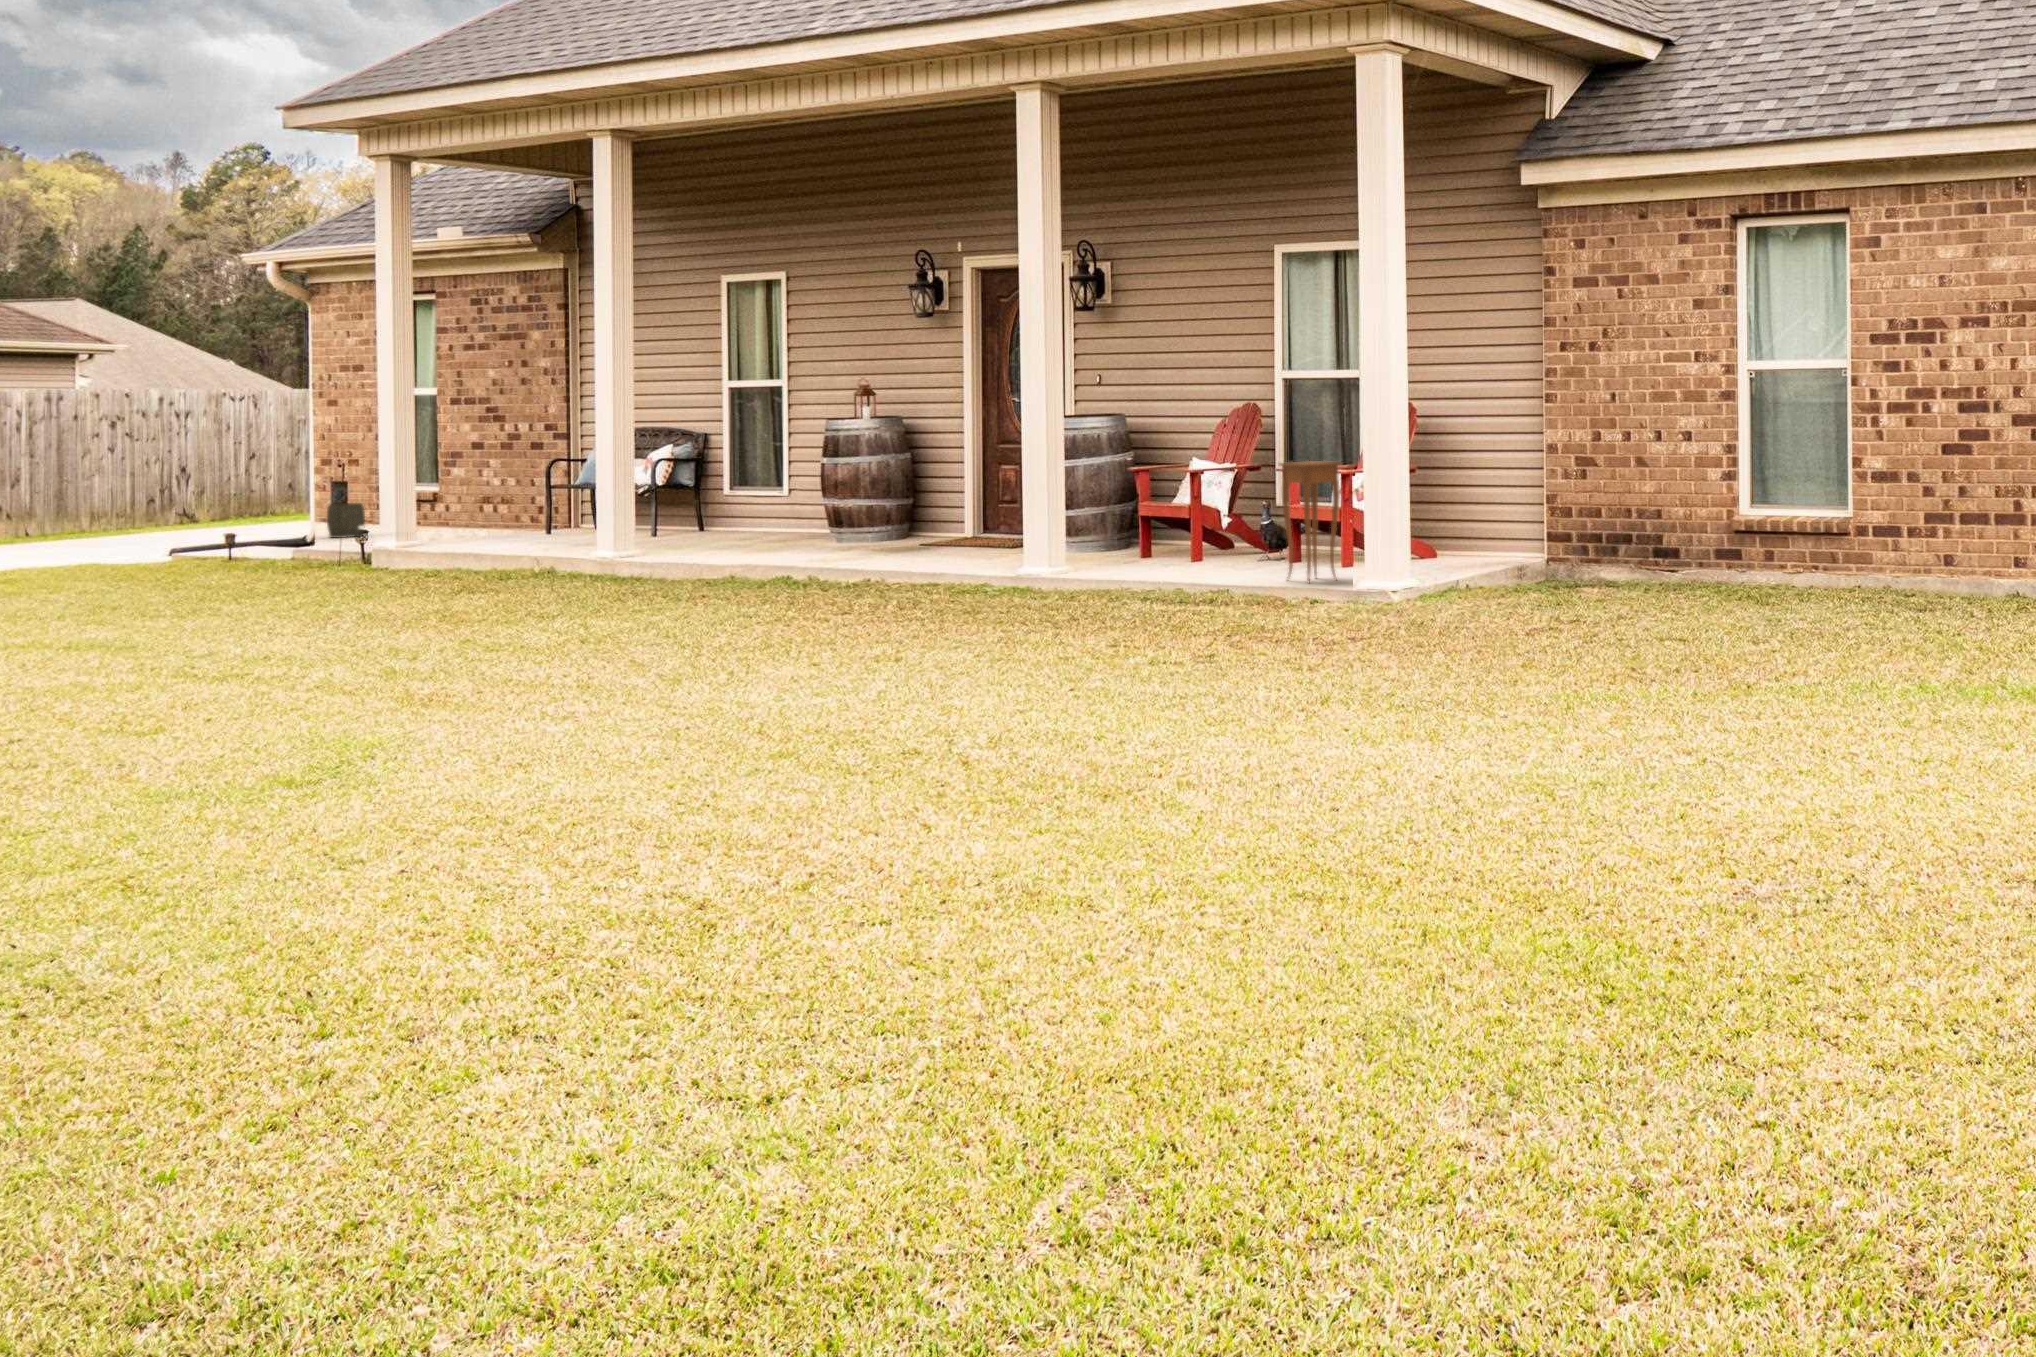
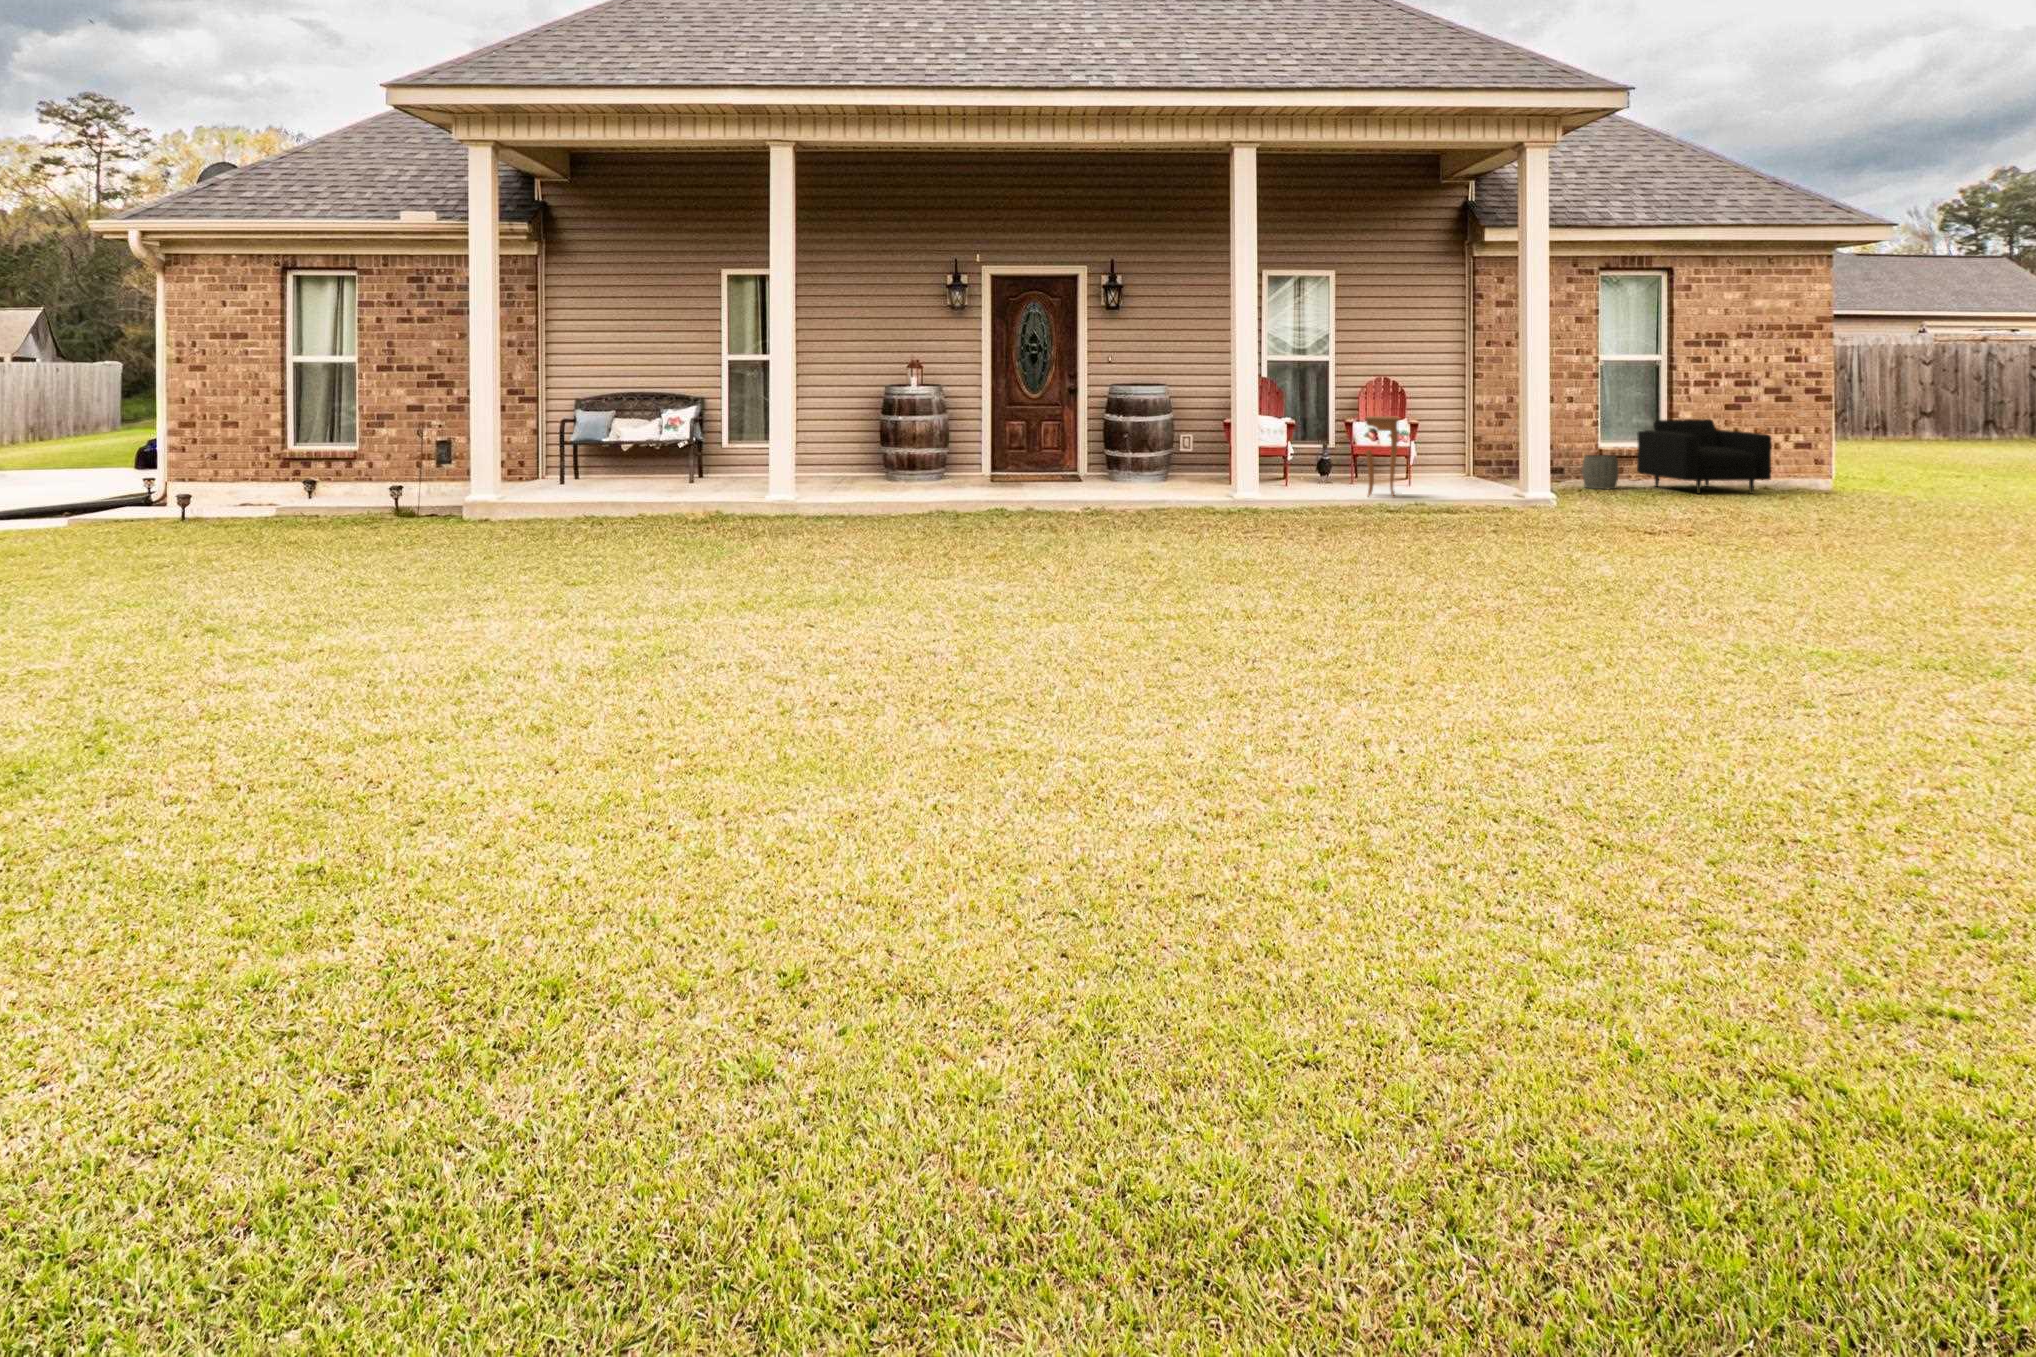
armchair: none [1738,472,1922,604] -> present [1637,419,1771,494]
woven basket: present [327,503,365,538] -> present [1582,455,1619,489]

